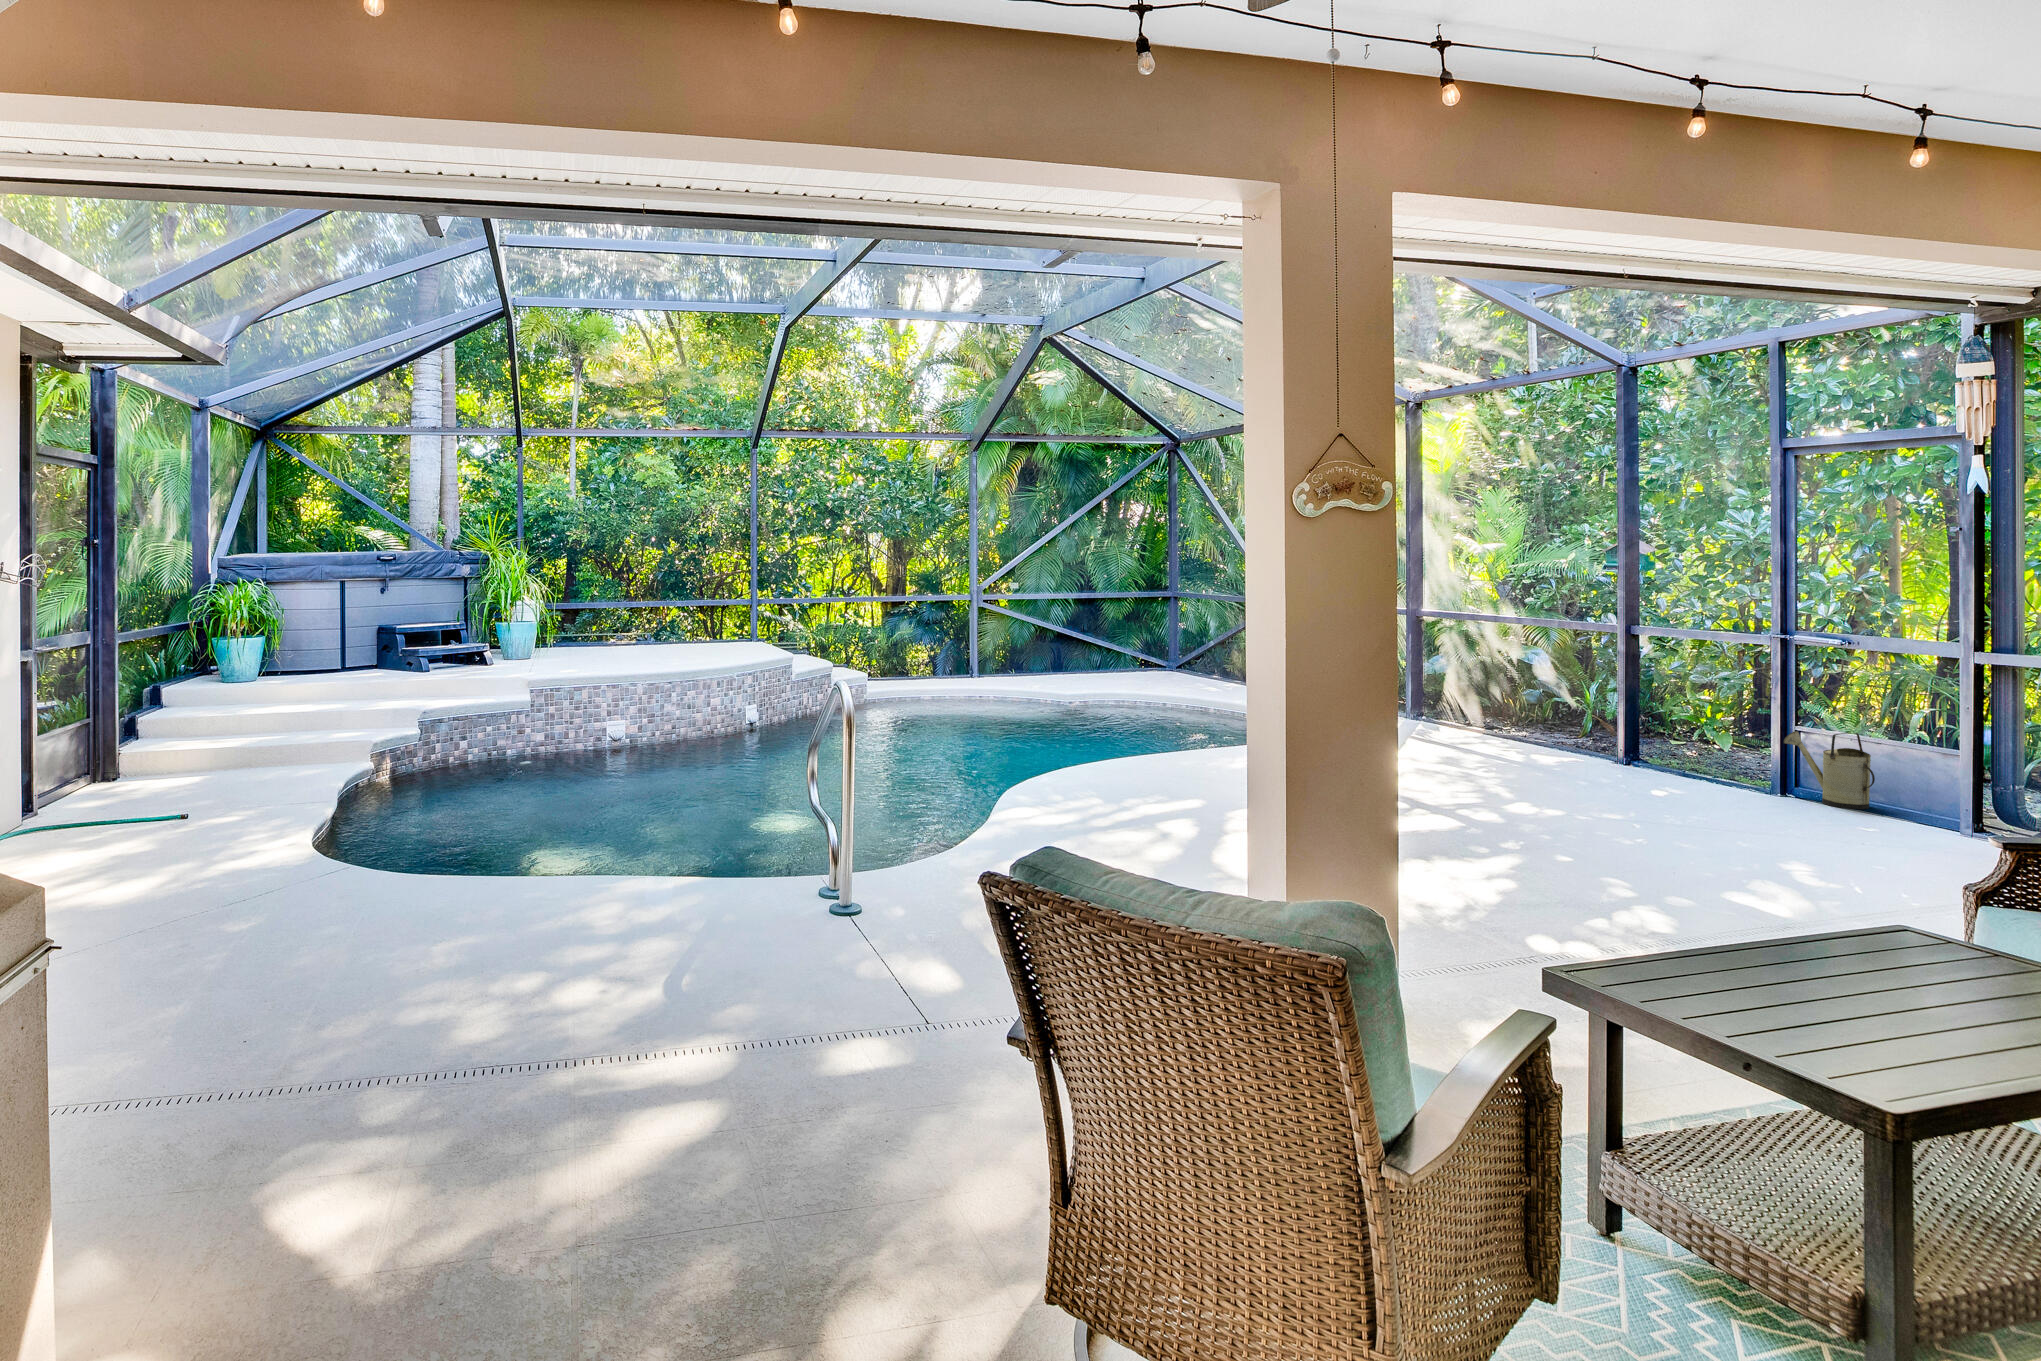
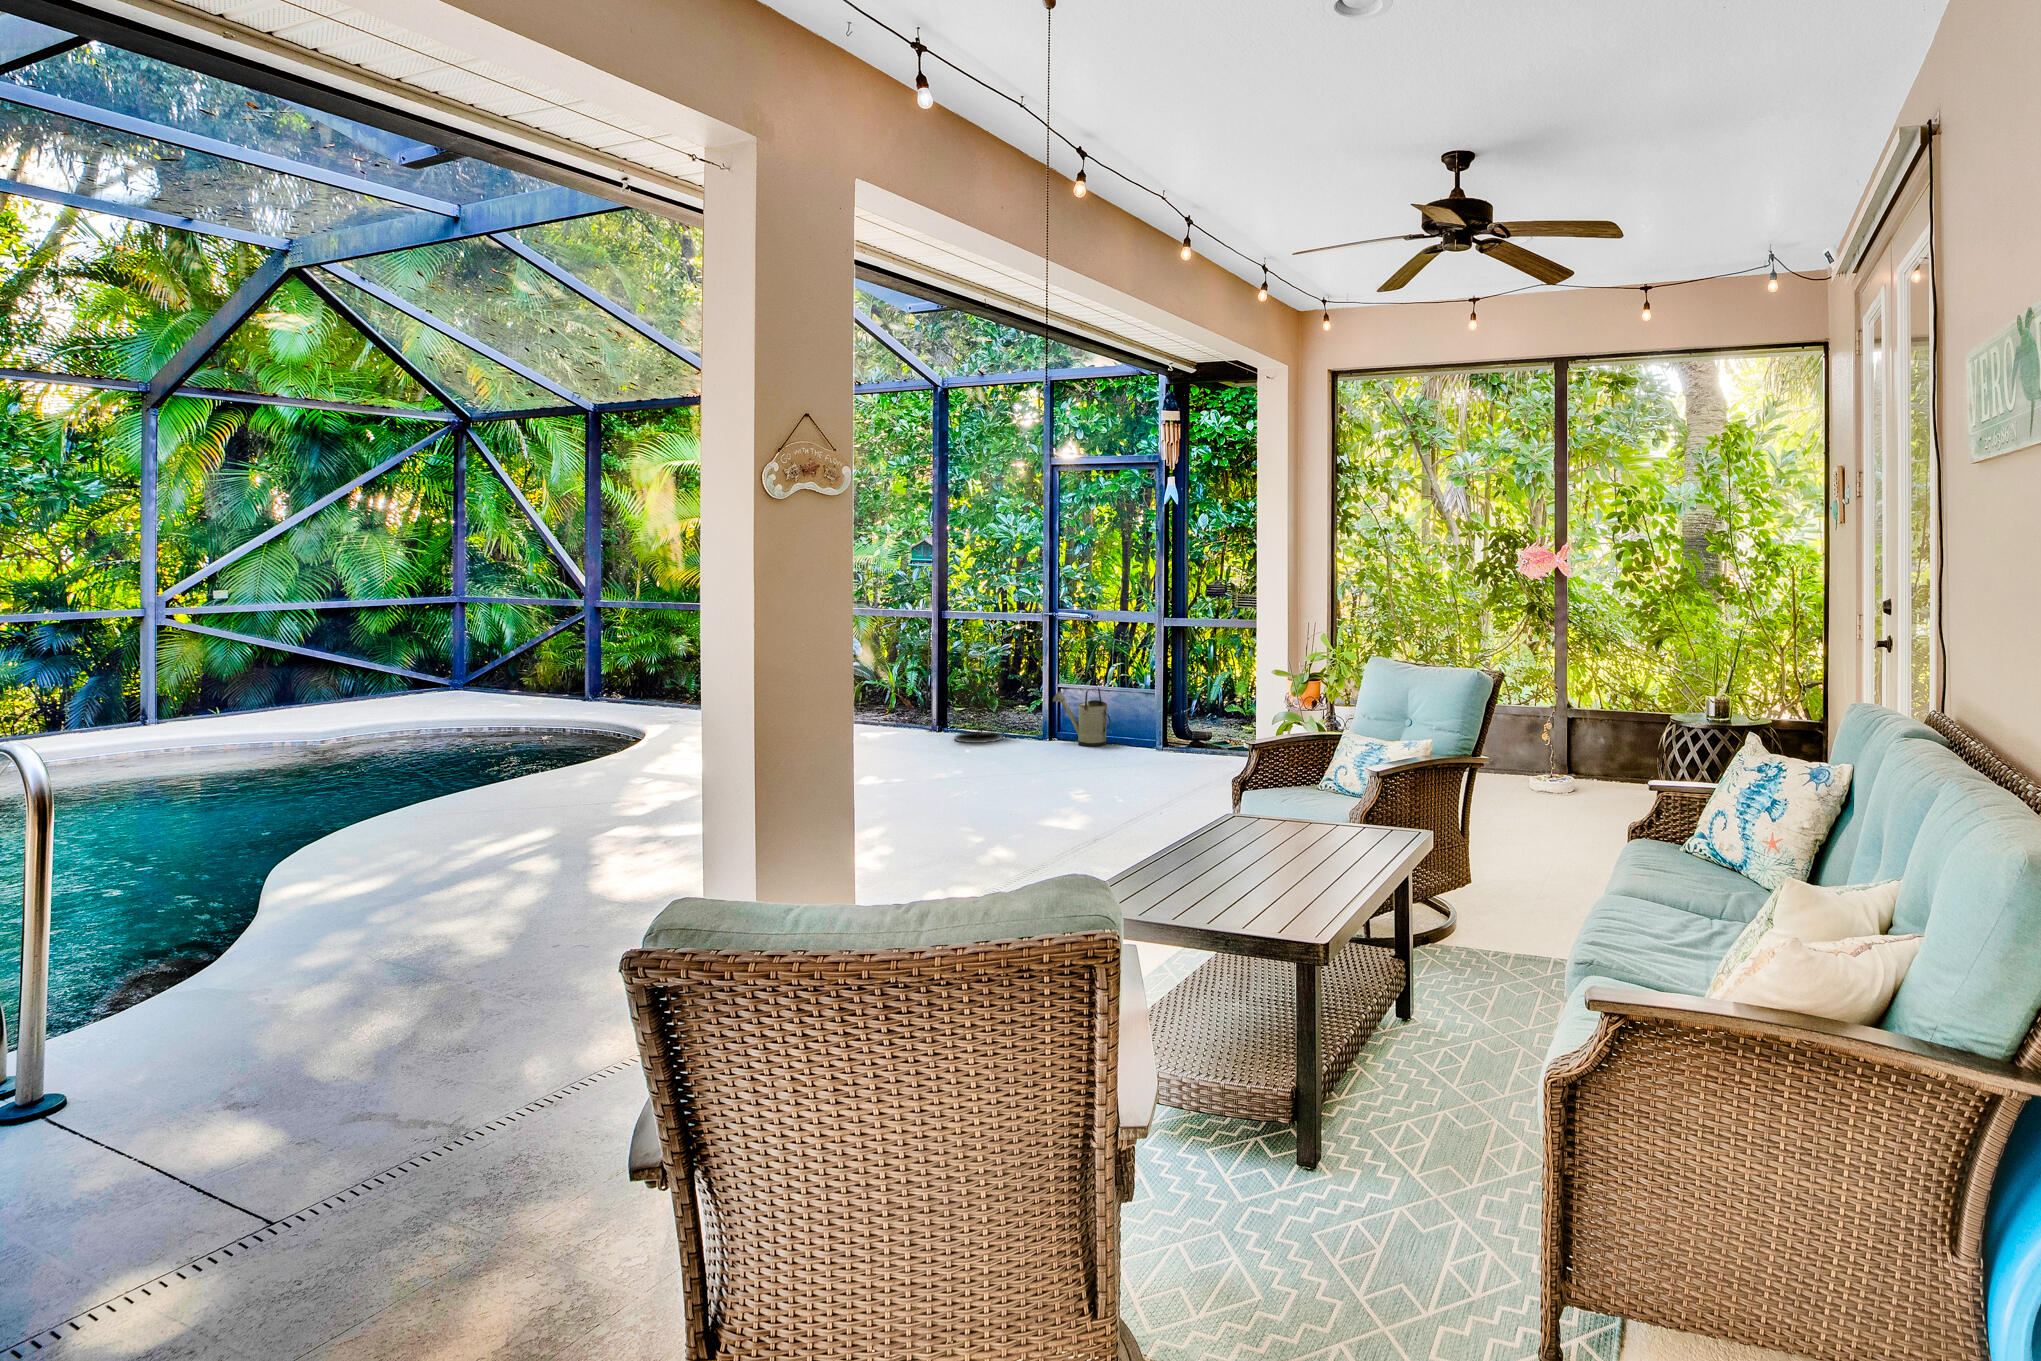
potted tree: none [1636,674,1720,783] -> present [953,657,1005,743]

